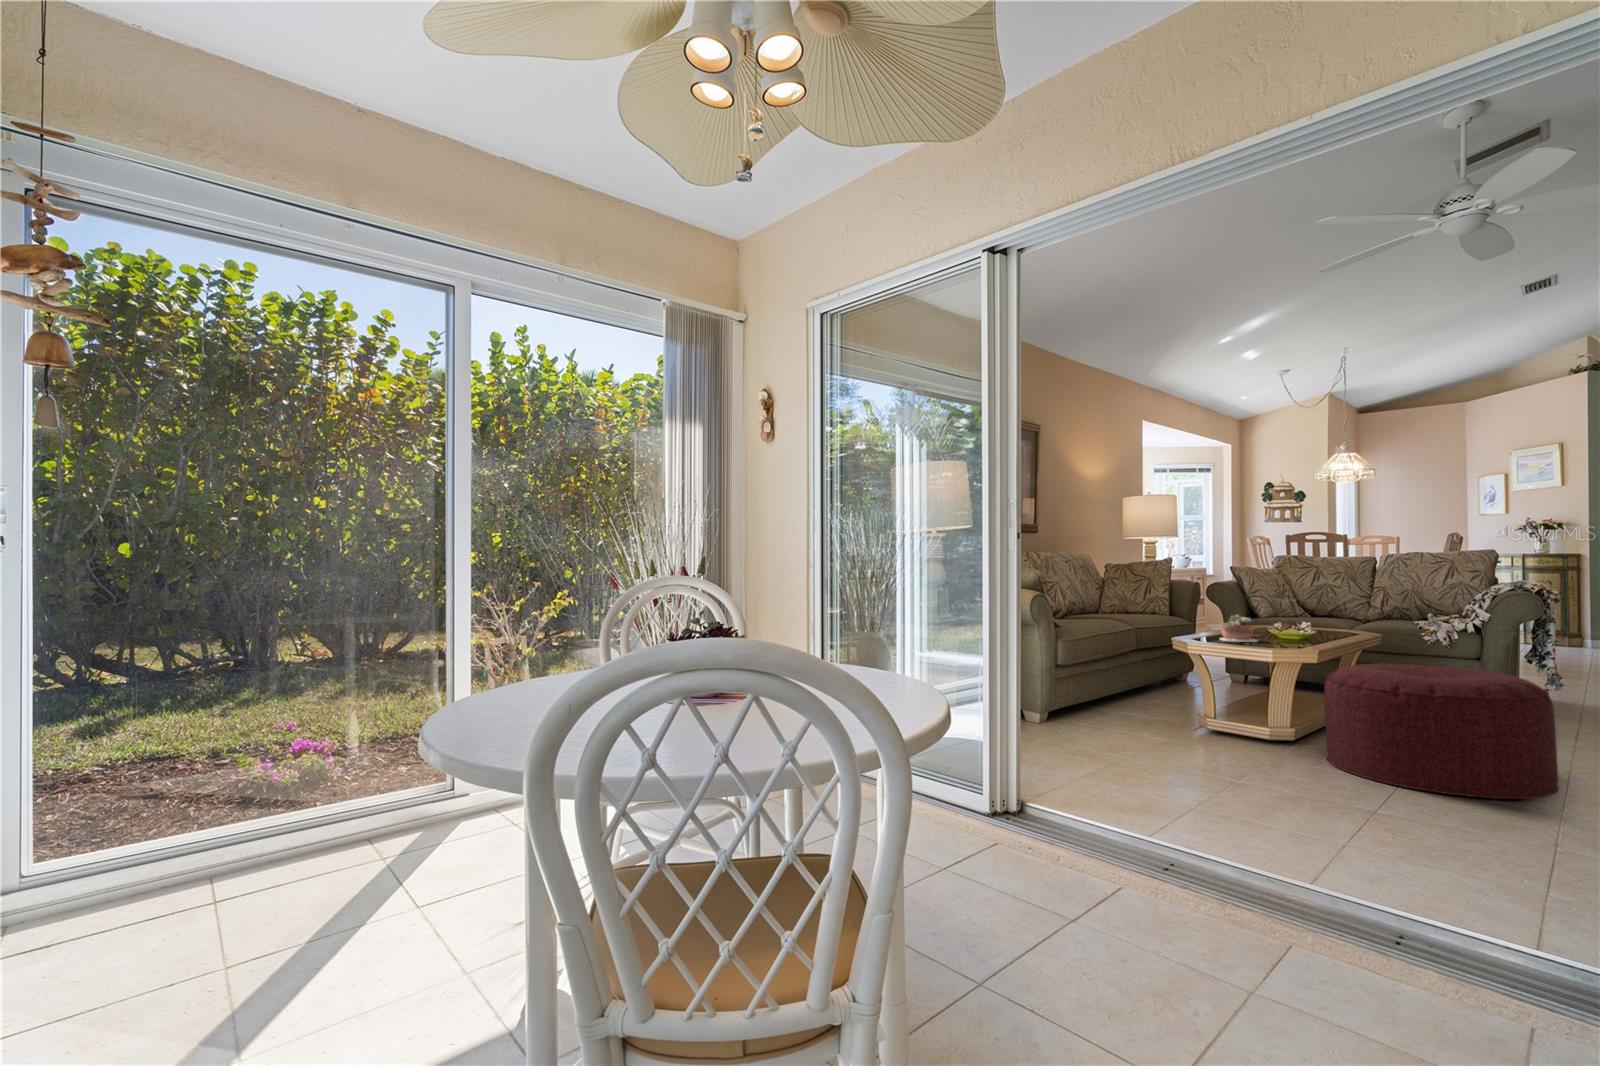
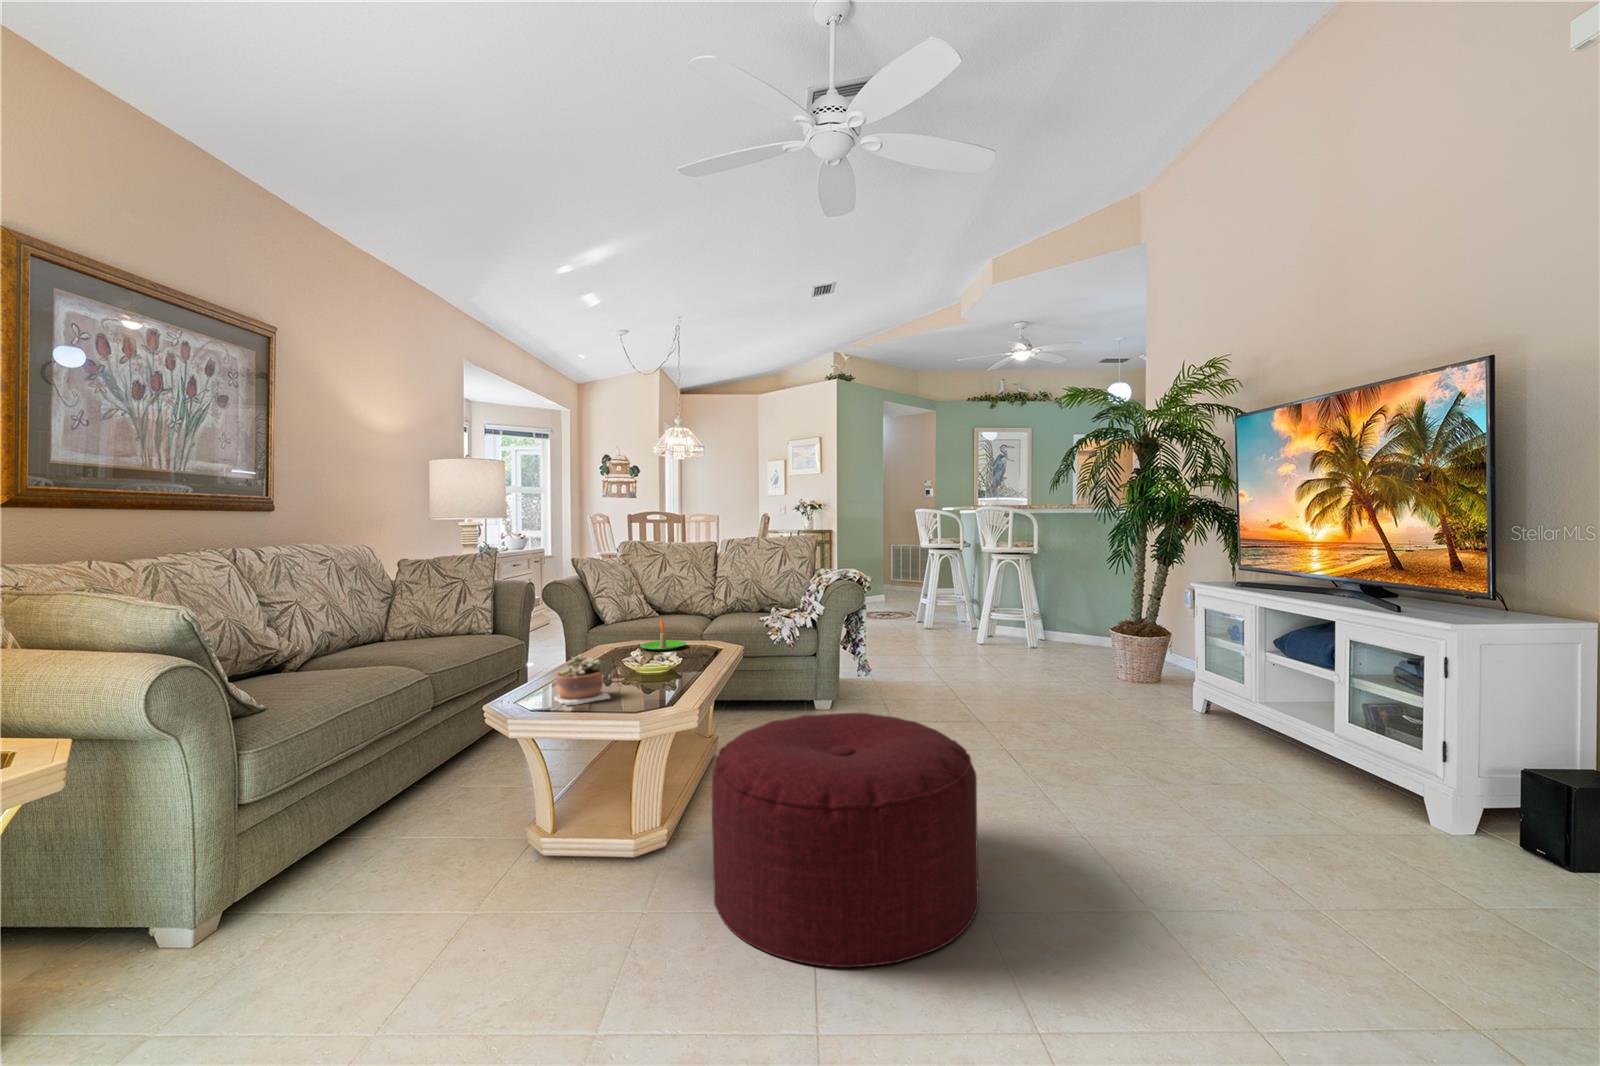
candle: none [1287,609,1329,632] -> present [640,619,686,650]

